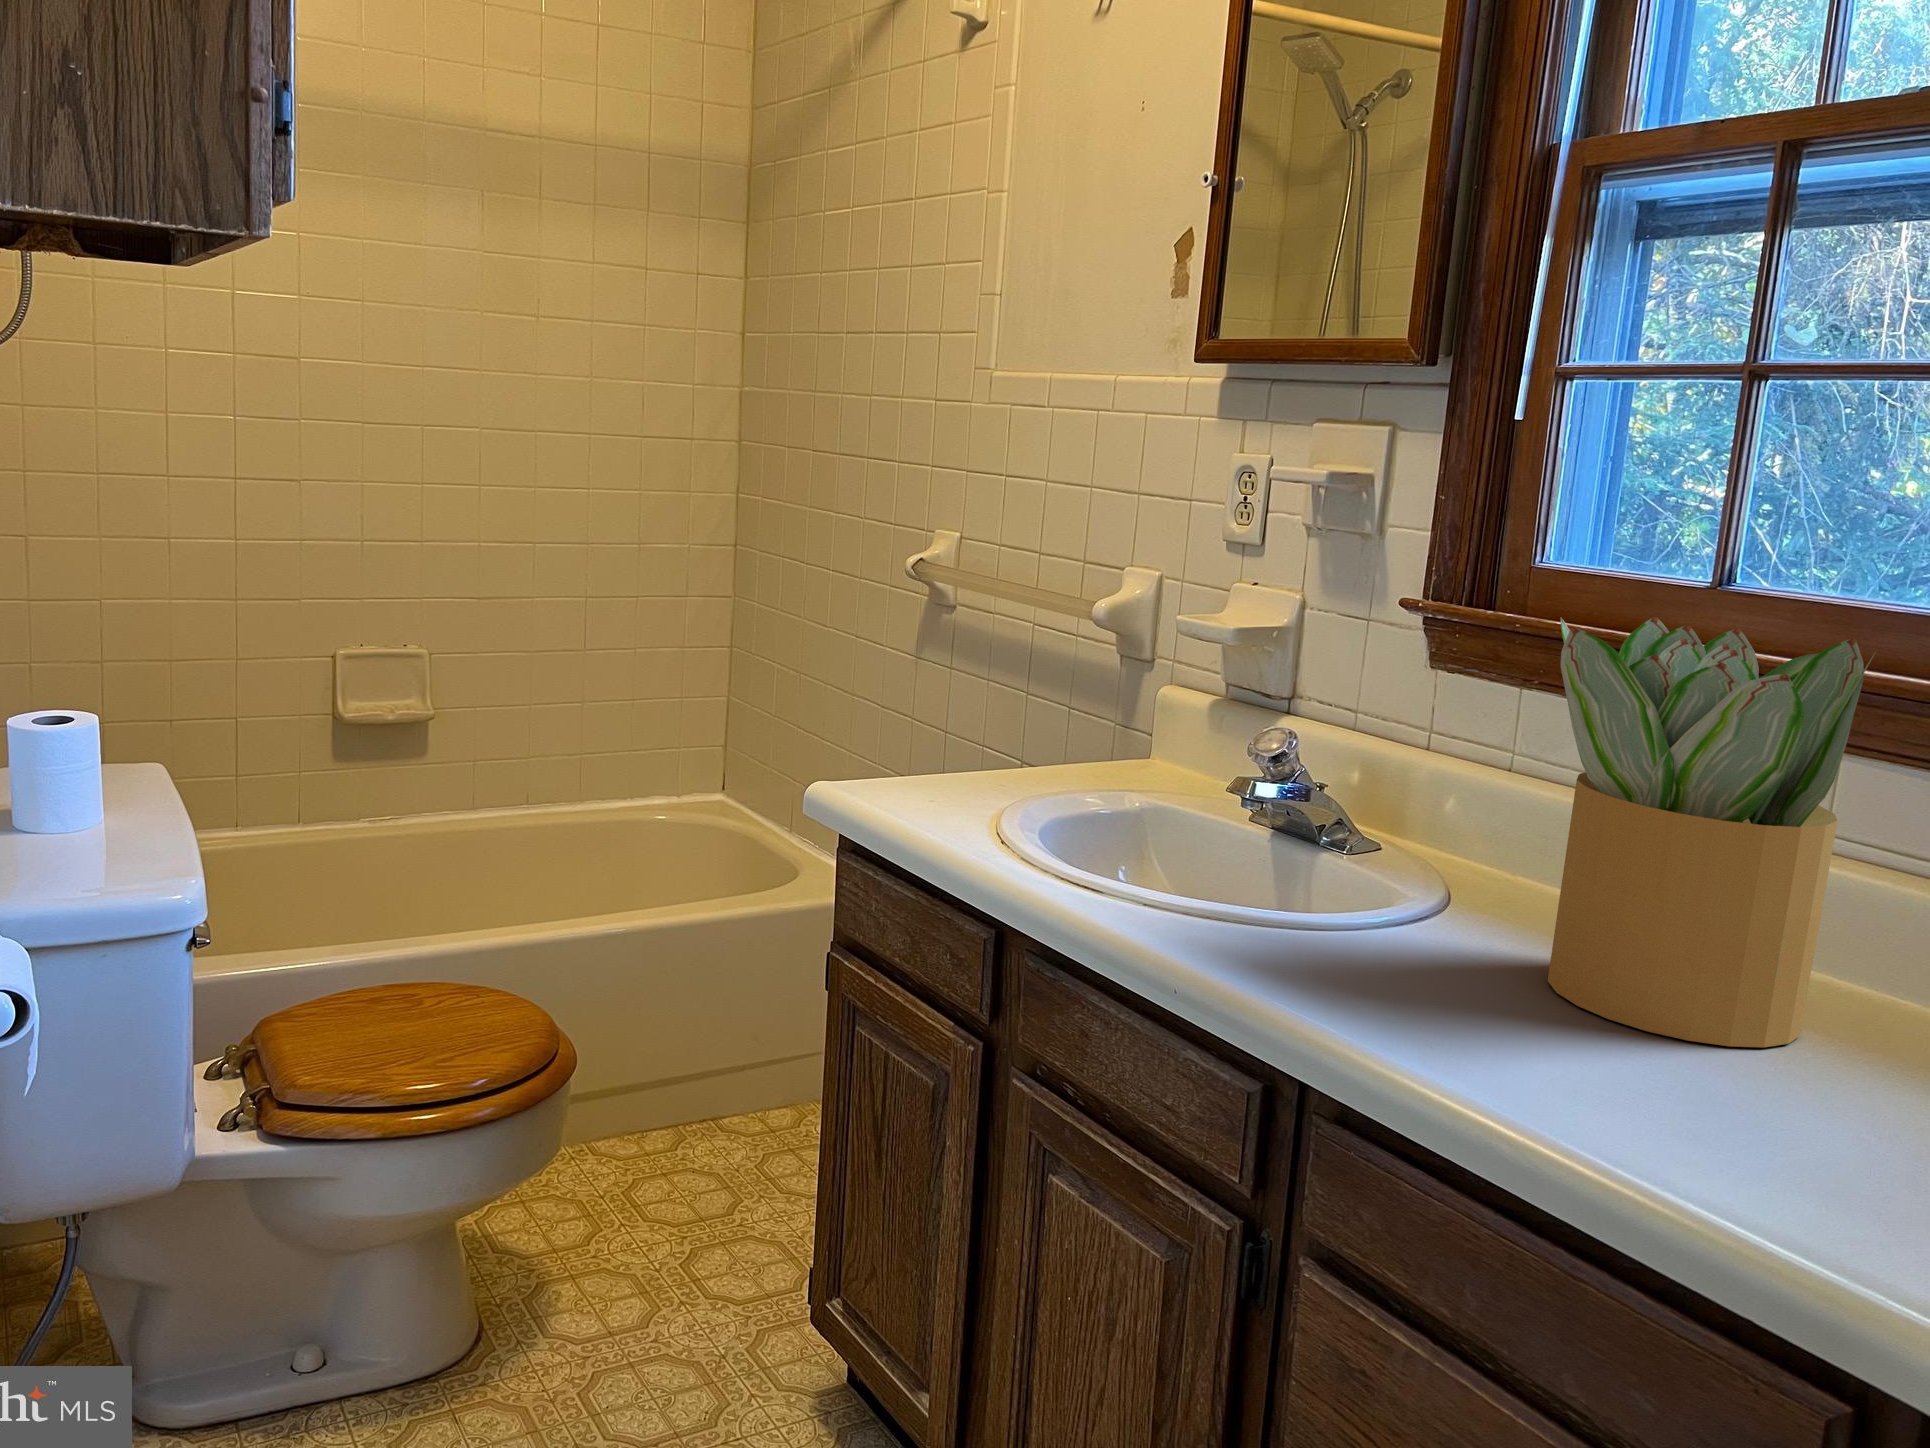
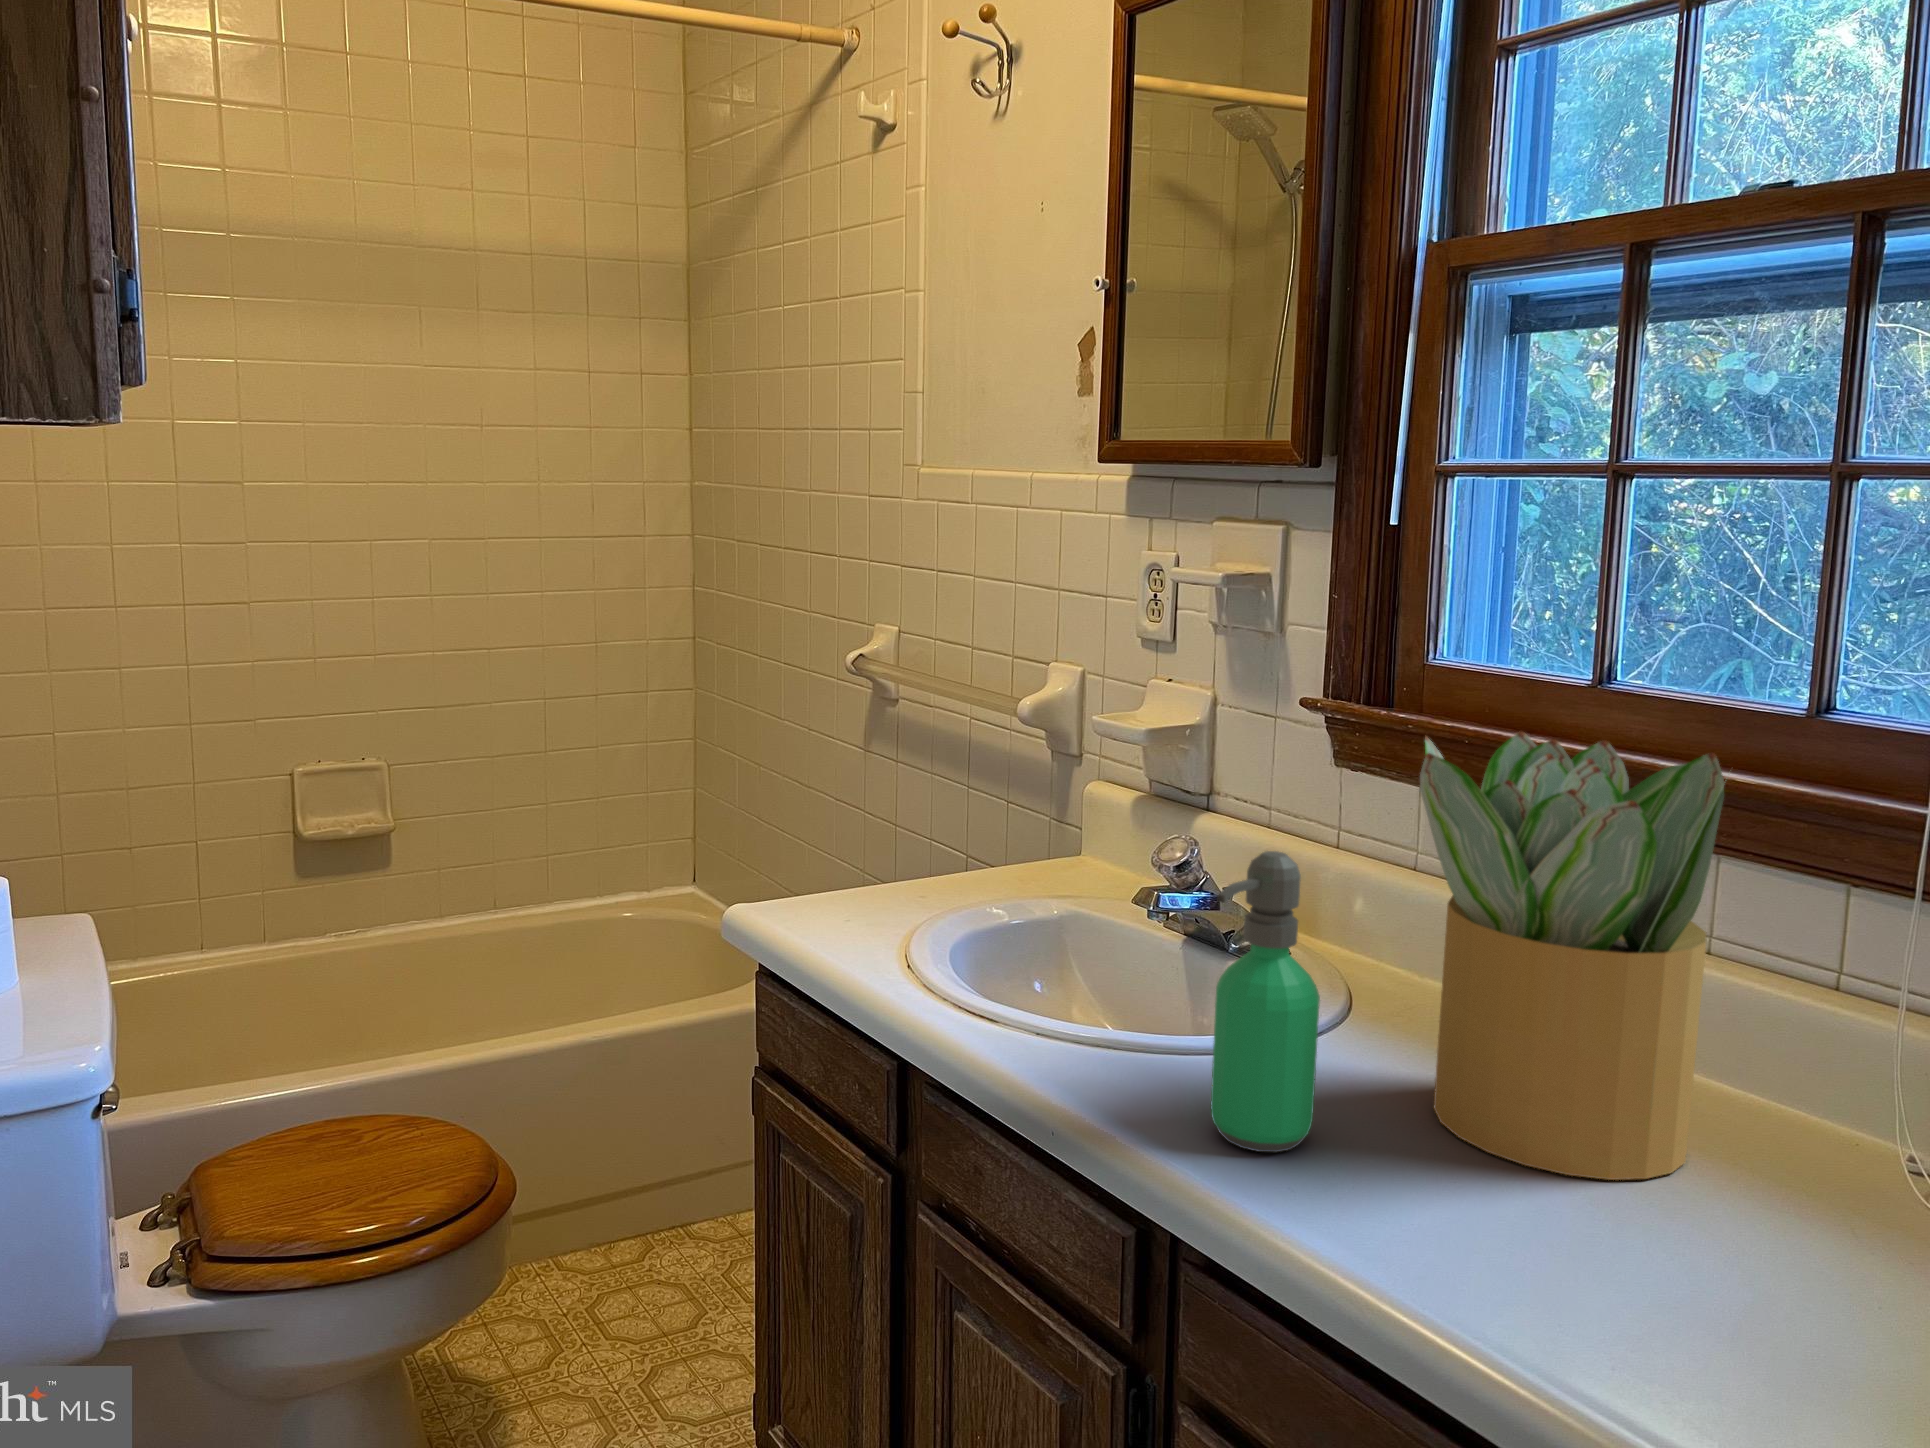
soap dispenser: none [1337,716,1454,1009] -> present [1211,851,1320,1152]

